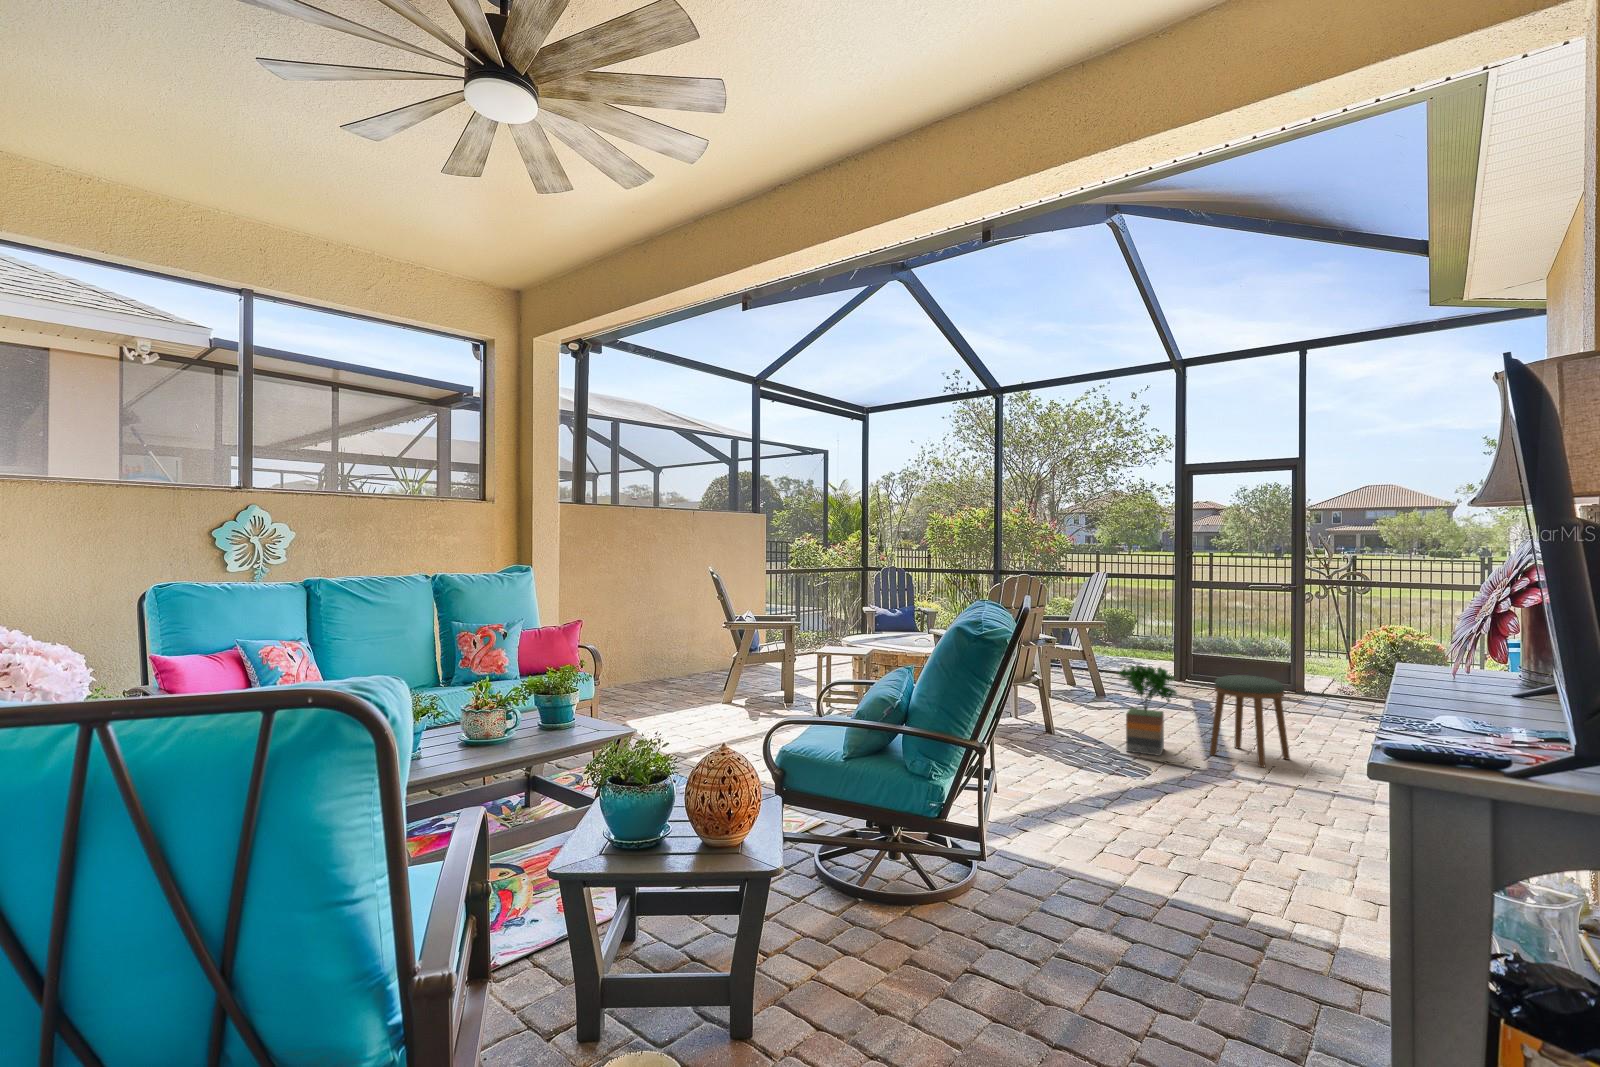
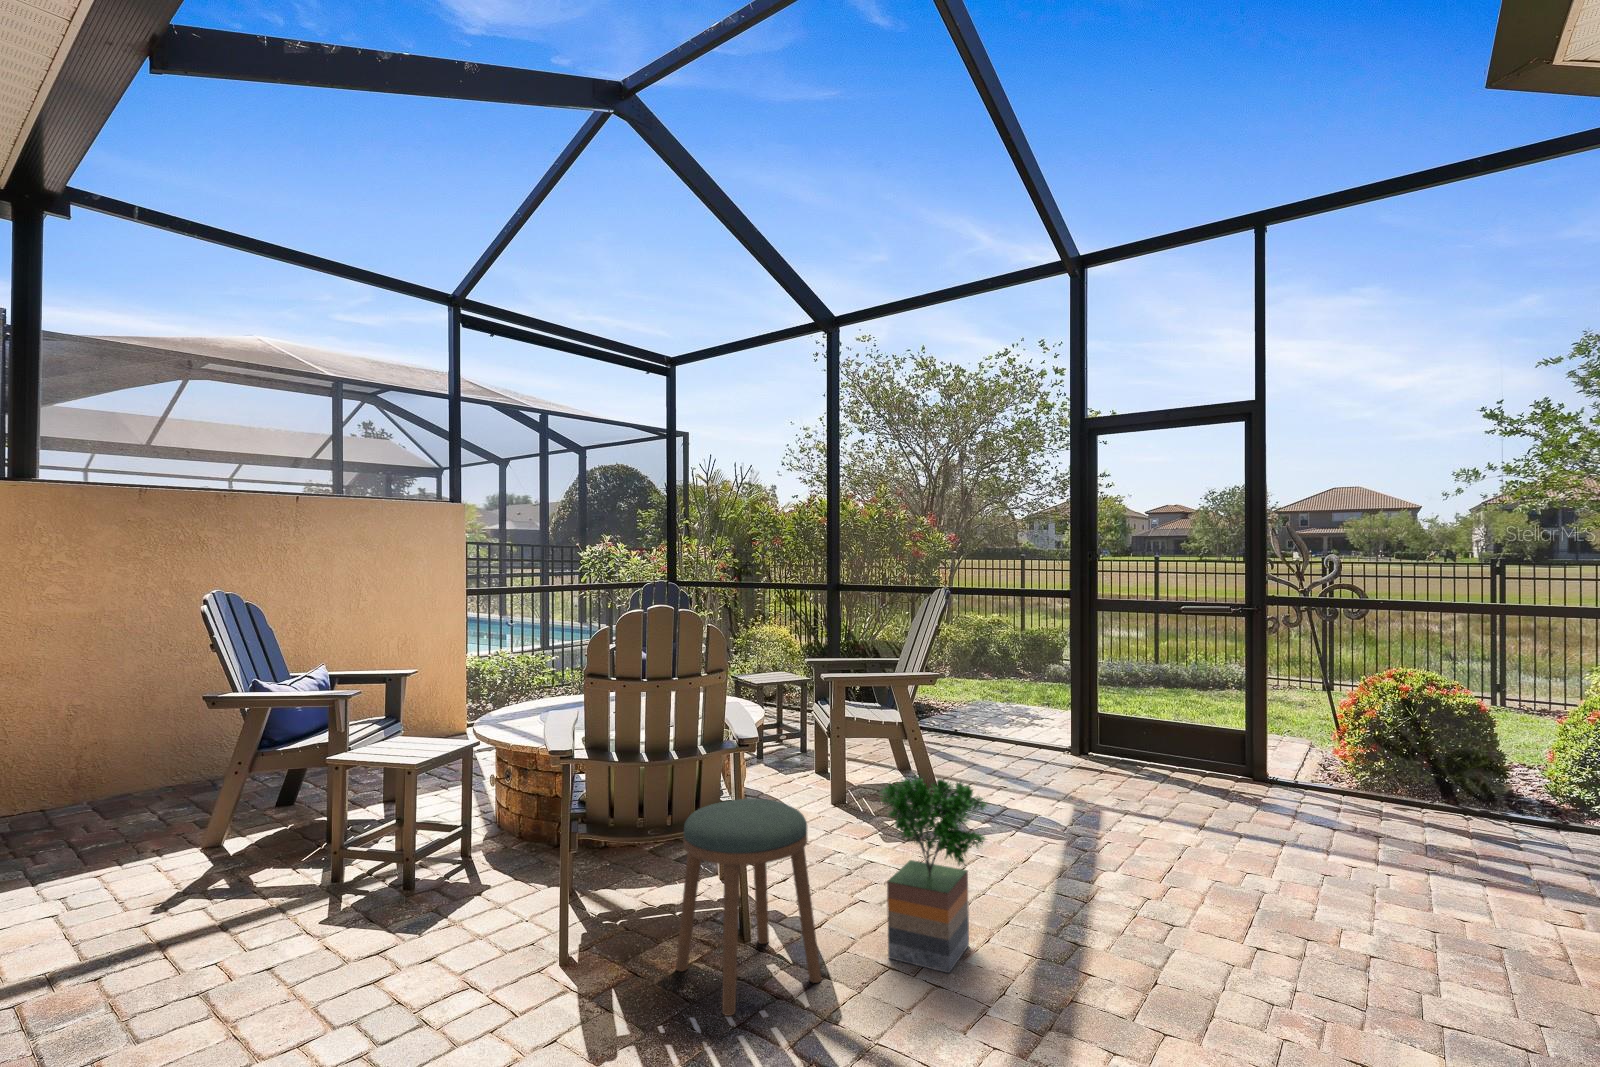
stool: present [1210,675,1290,767] -> present [676,798,822,1016]

